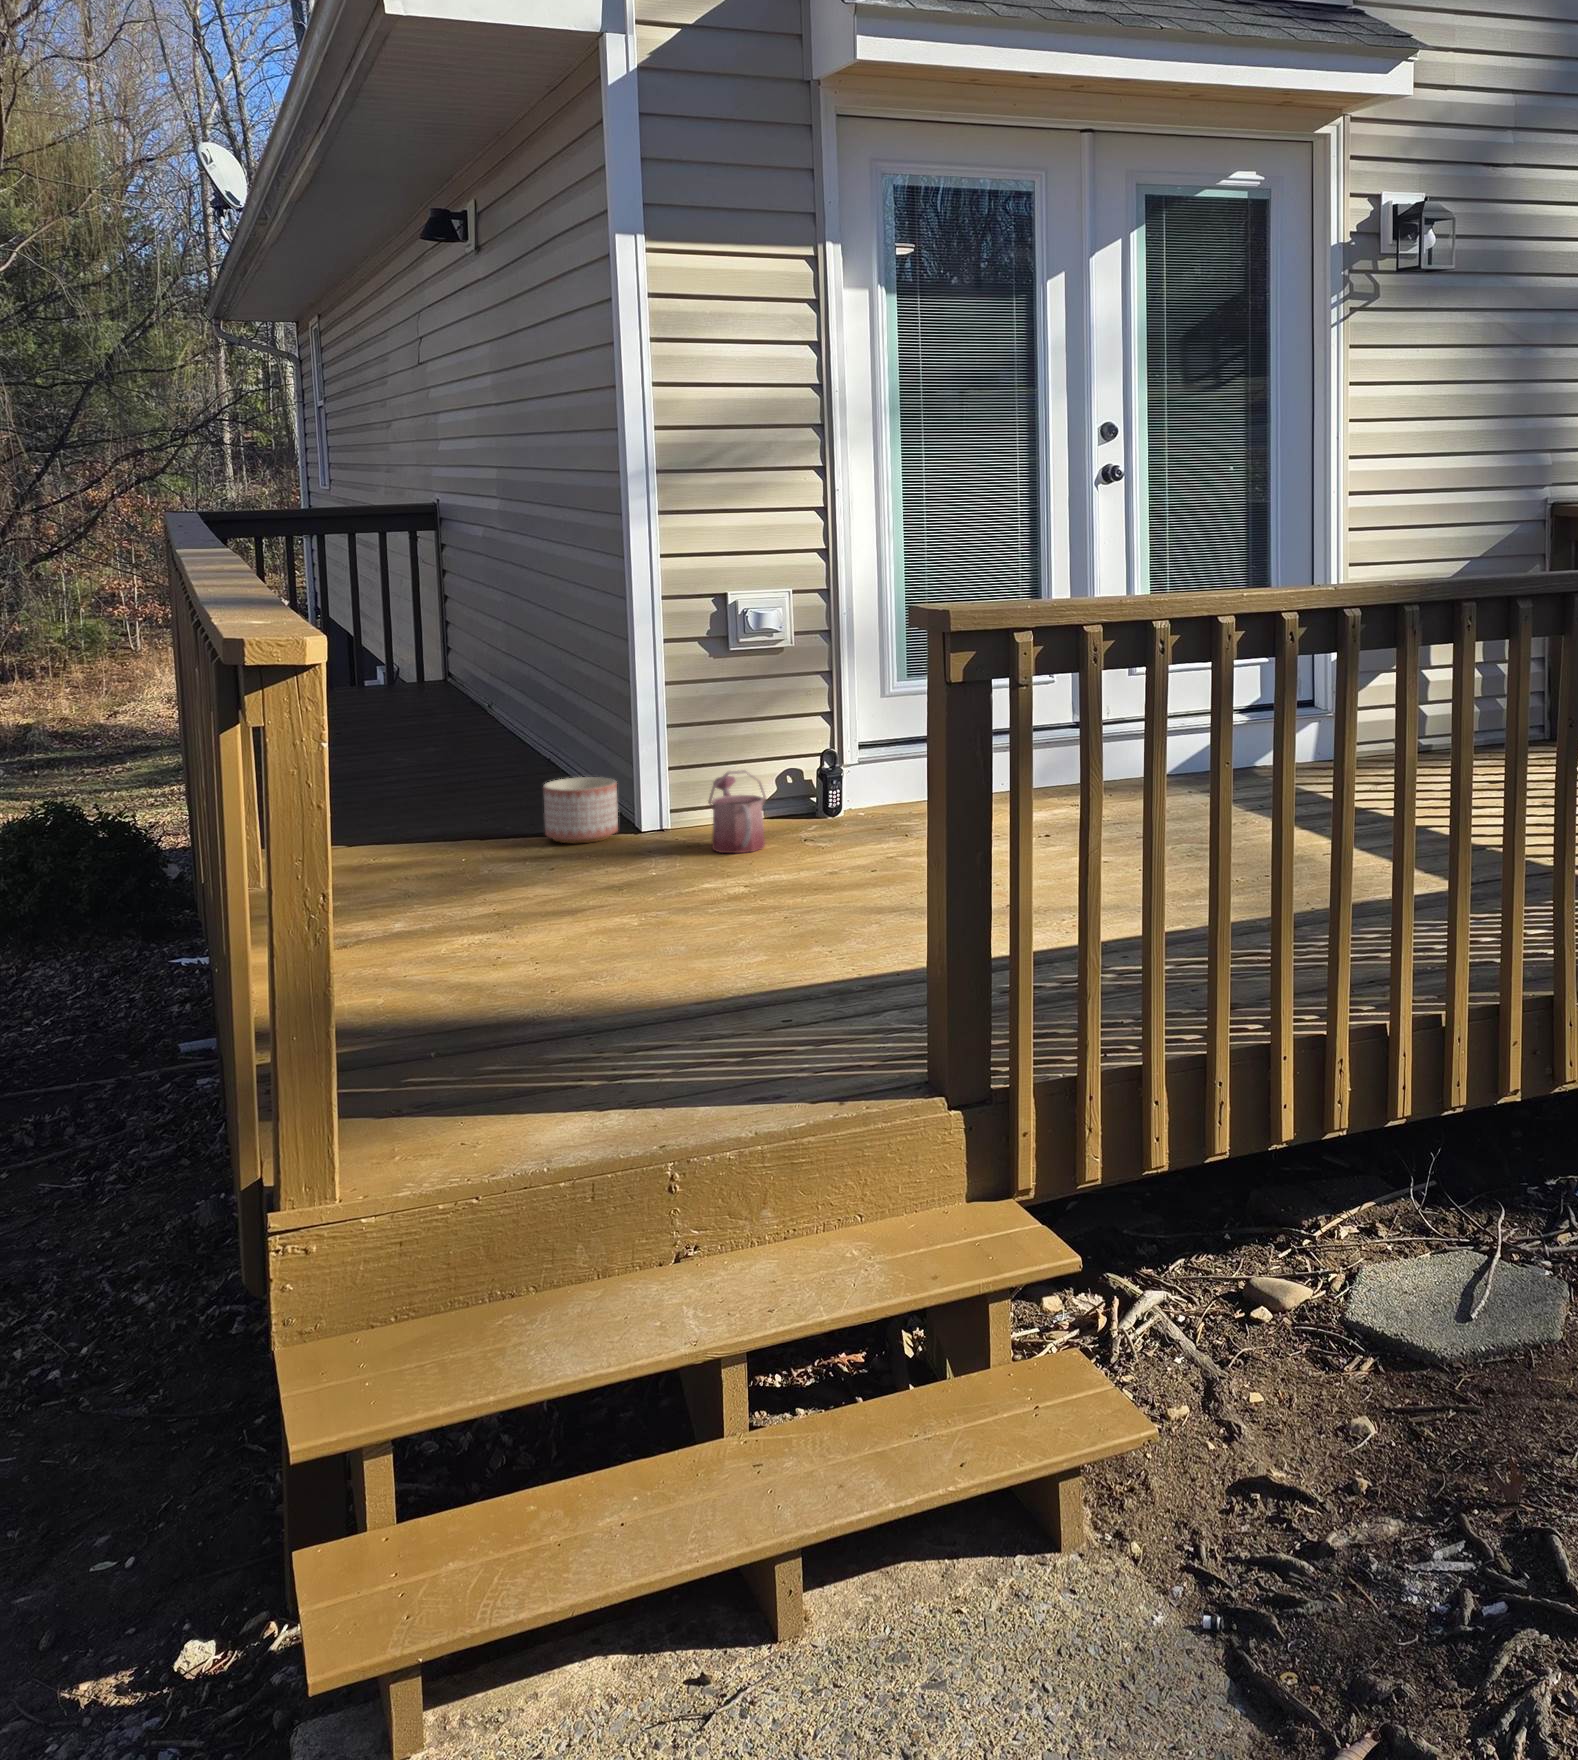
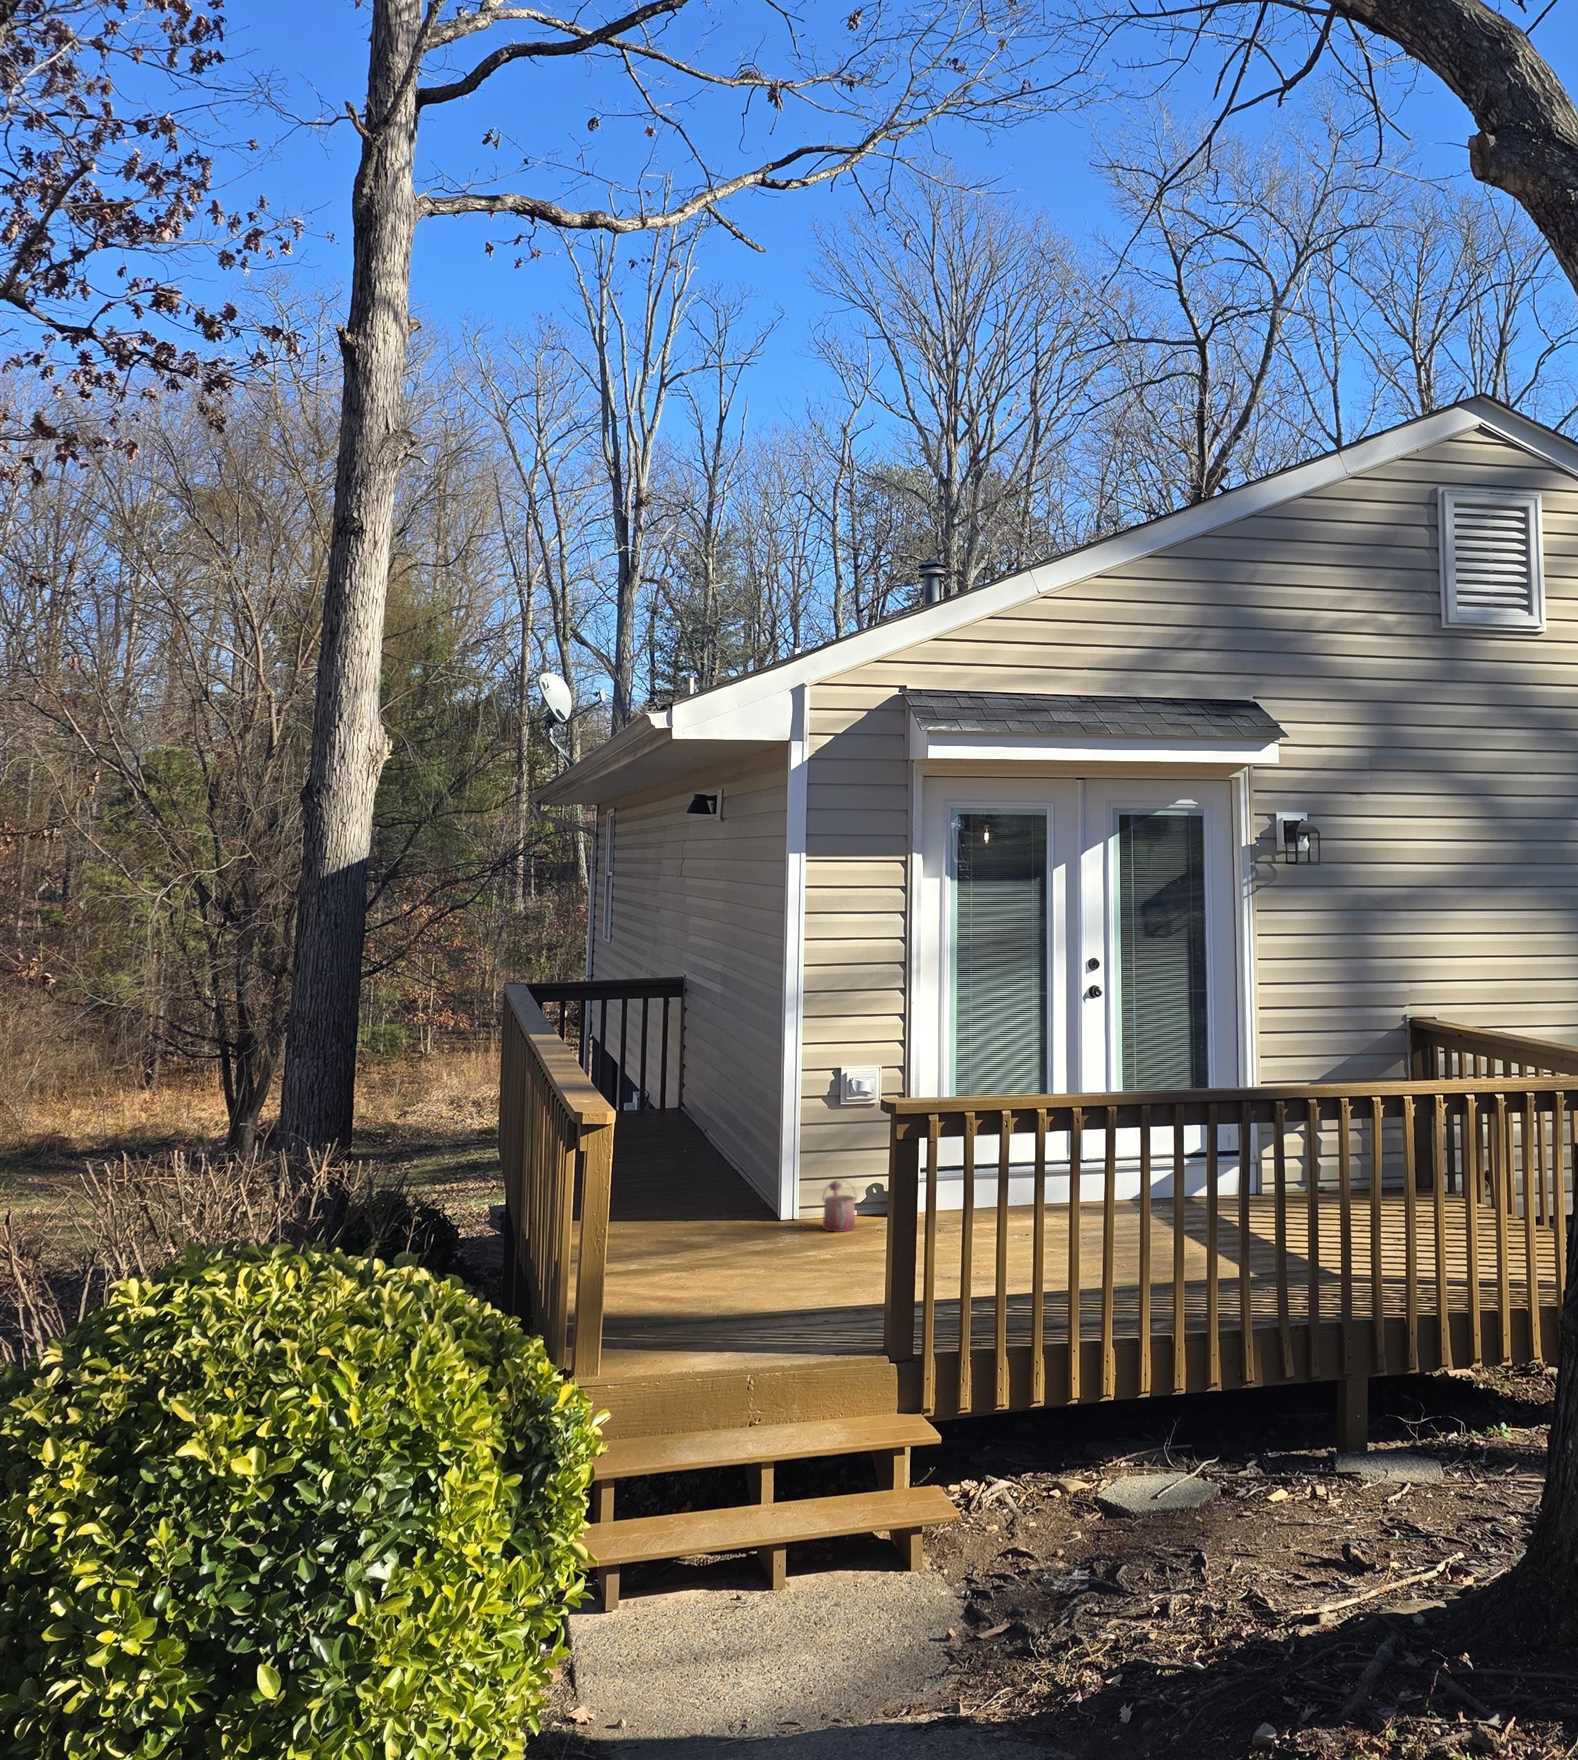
planter: present [543,777,618,843] -> none [727,1178,772,1220]

